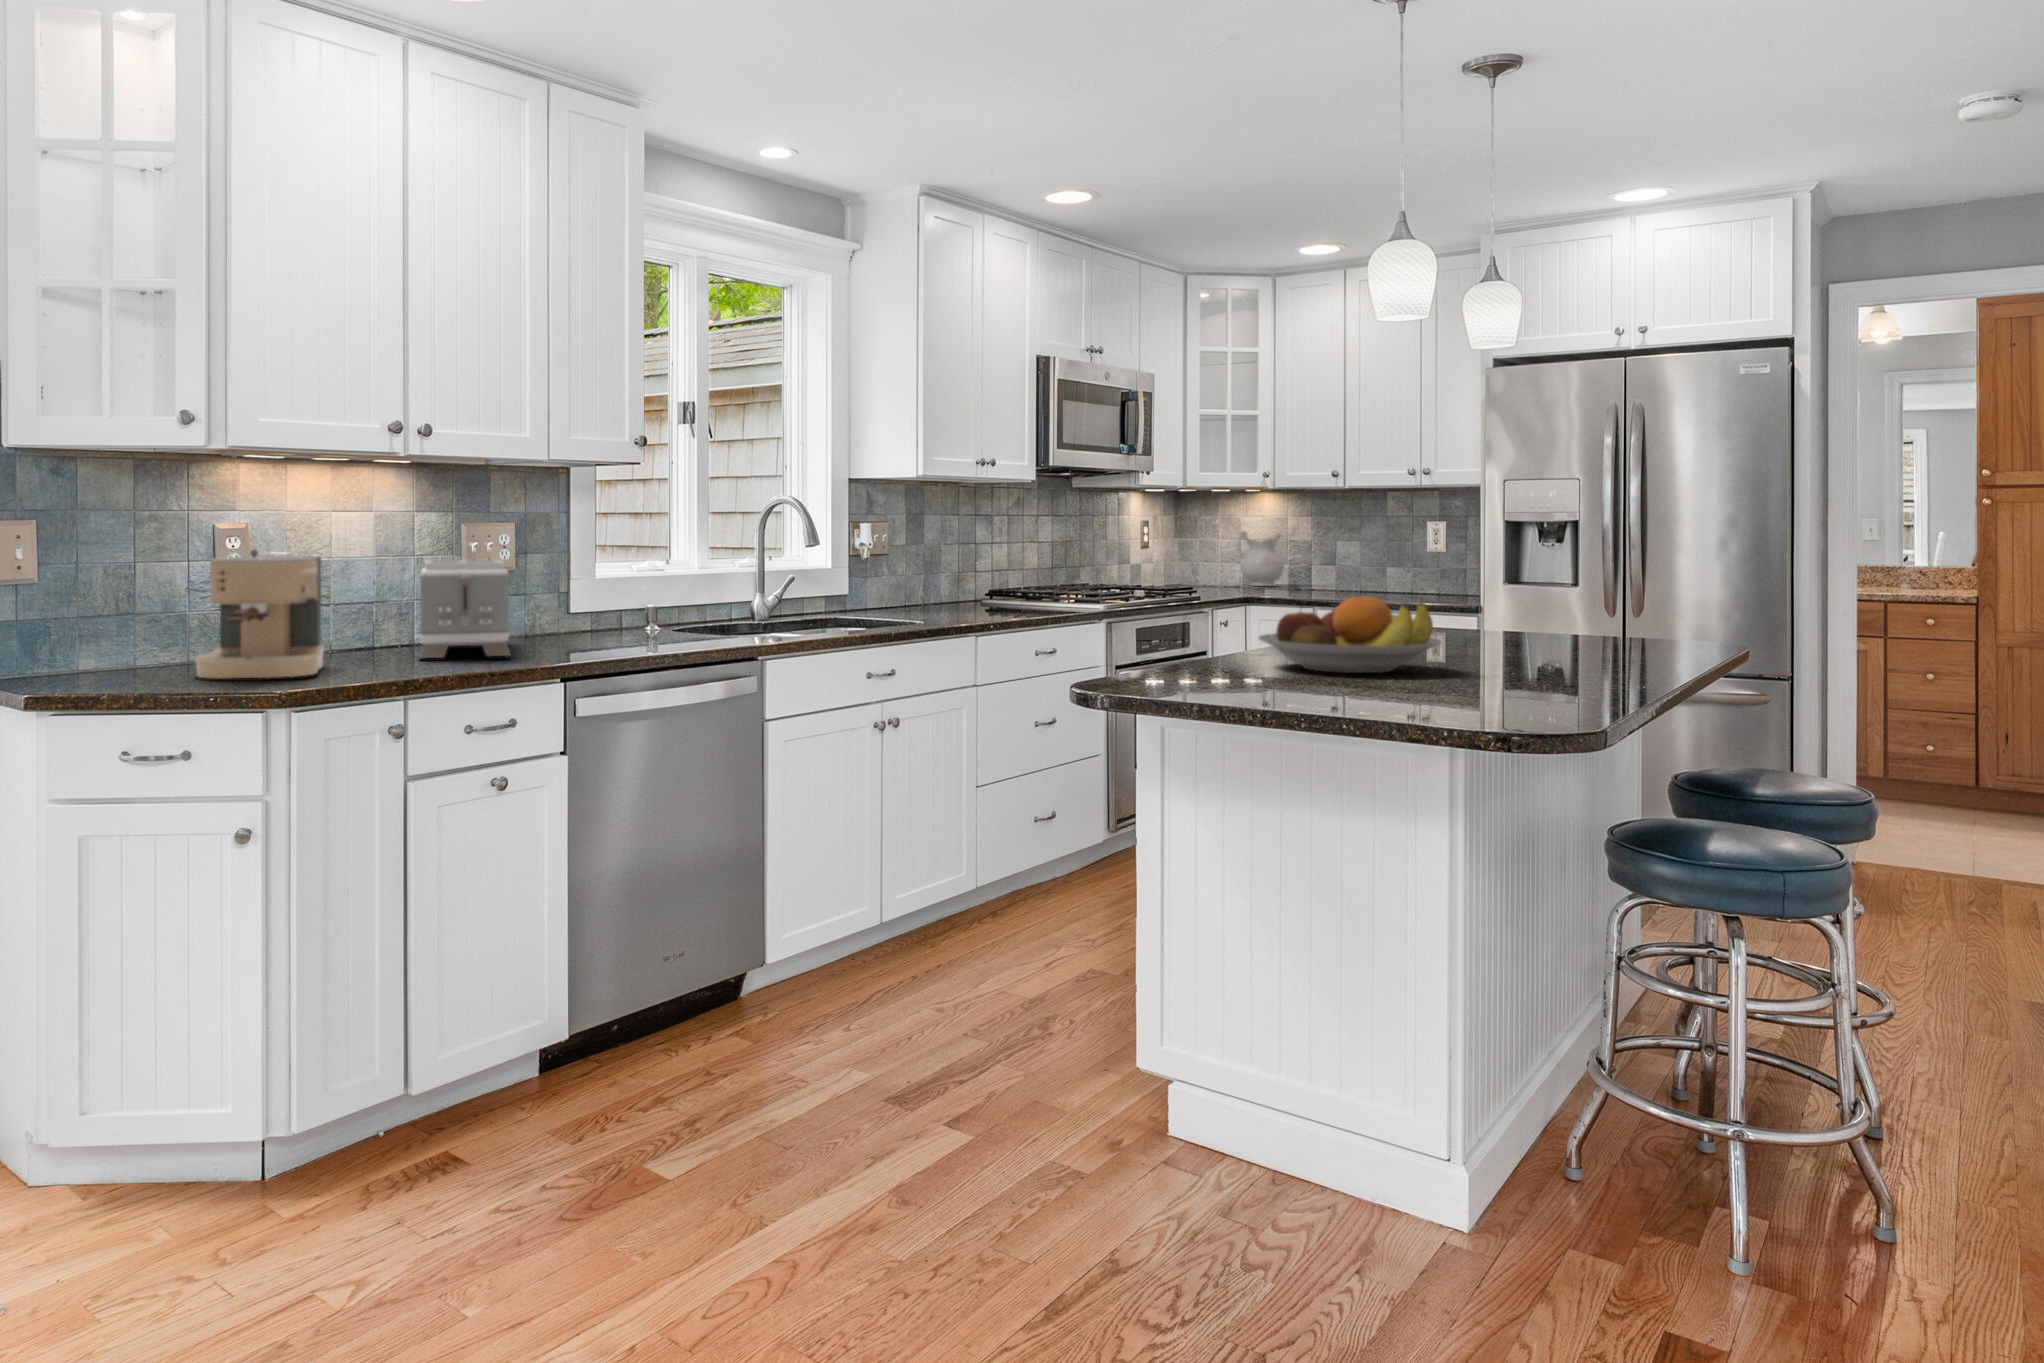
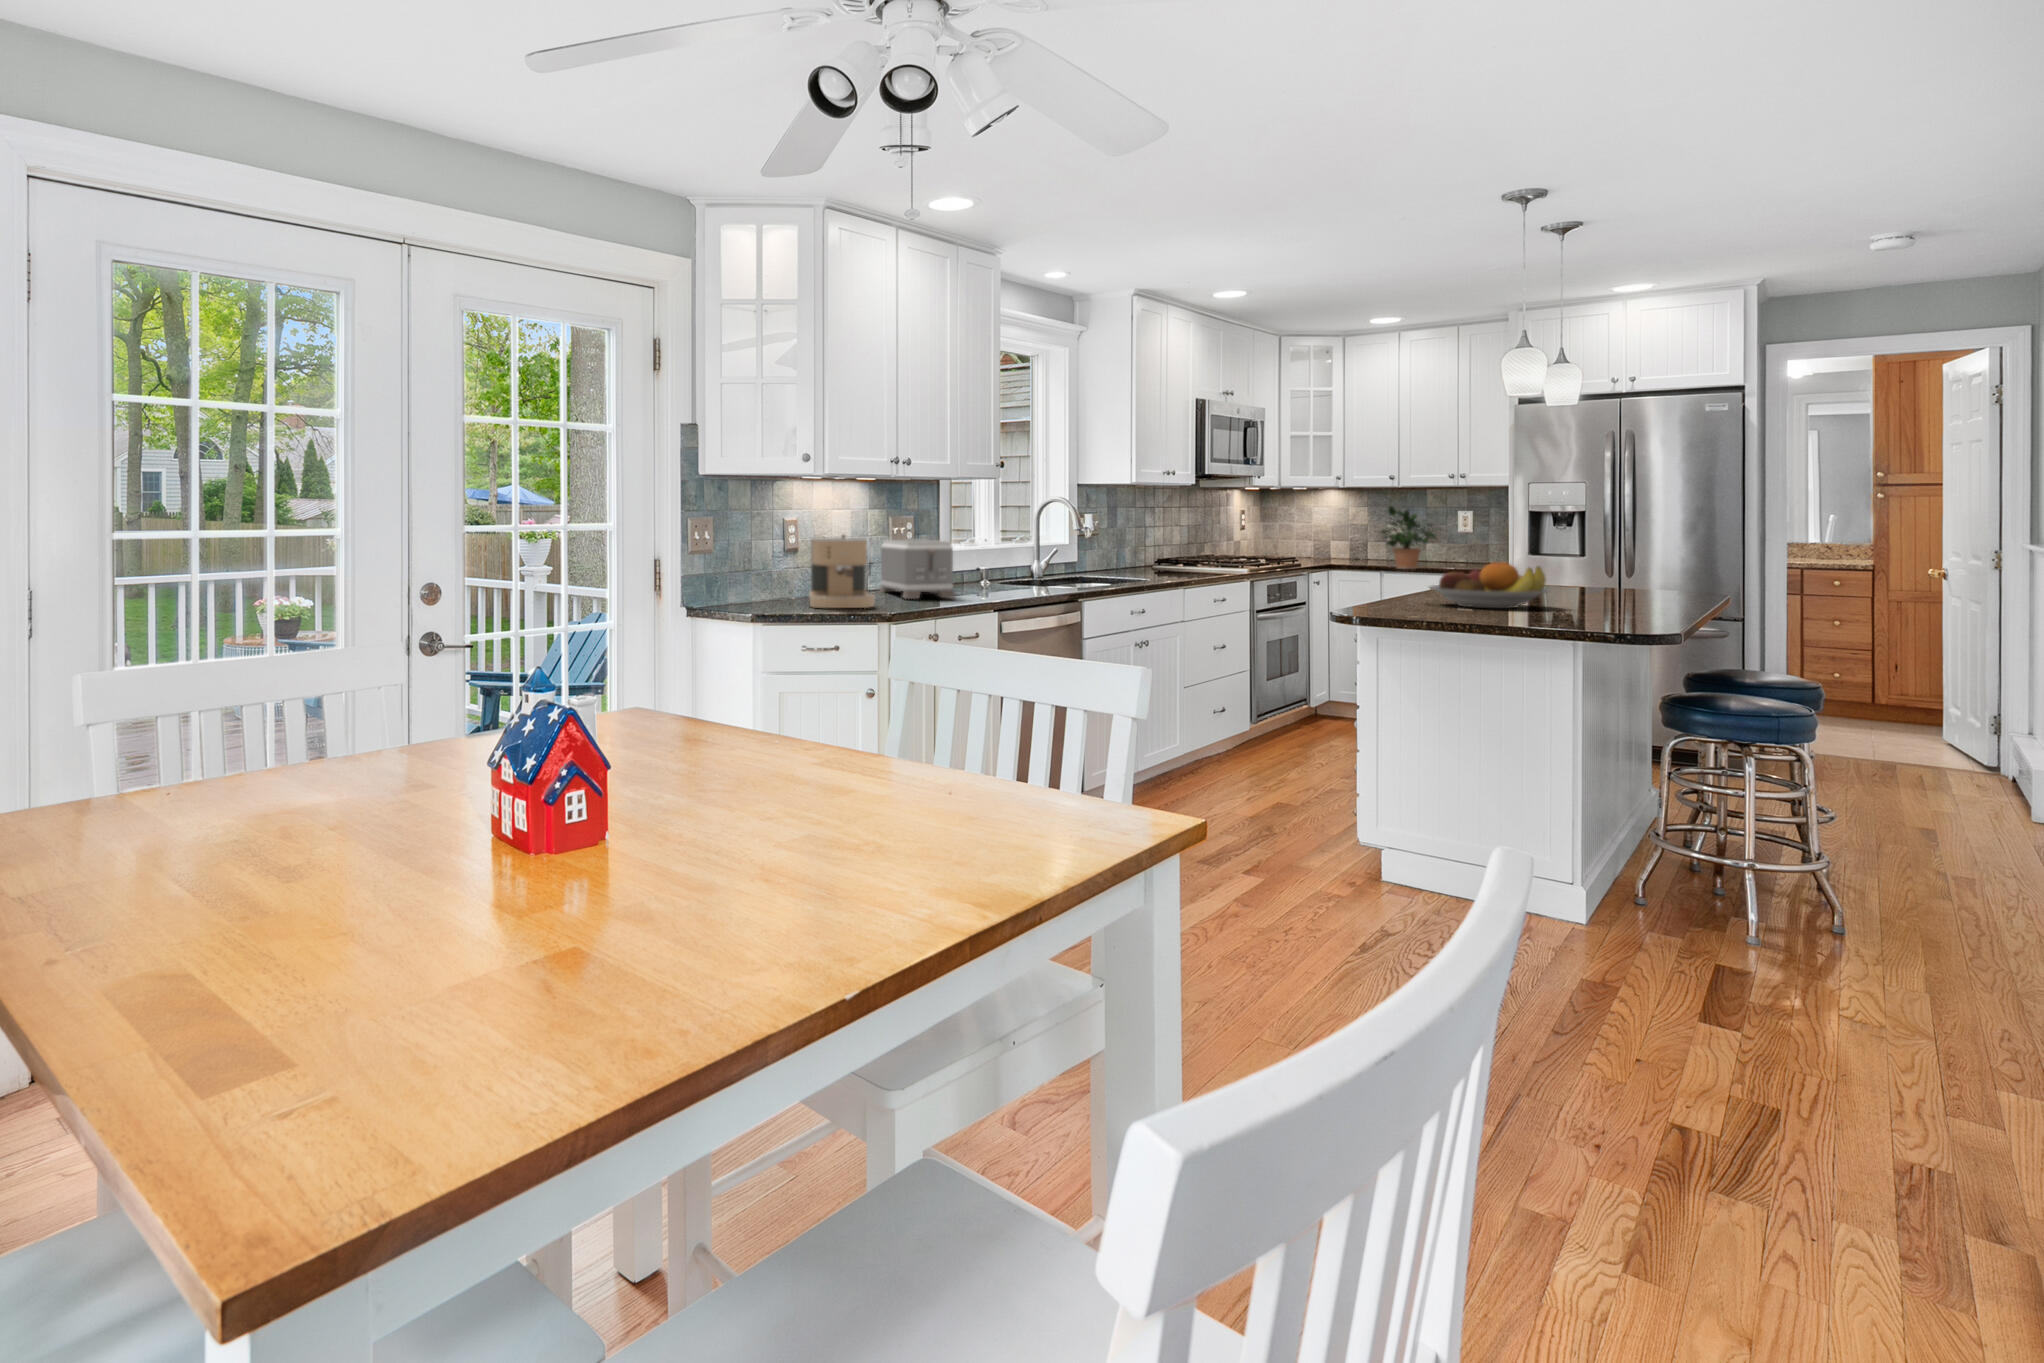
potted plant: none [1304,513,1404,603] -> present [1381,506,1436,569]
ceramic pitcher: present [1236,532,1285,586] -> none [1310,518,1346,557]

